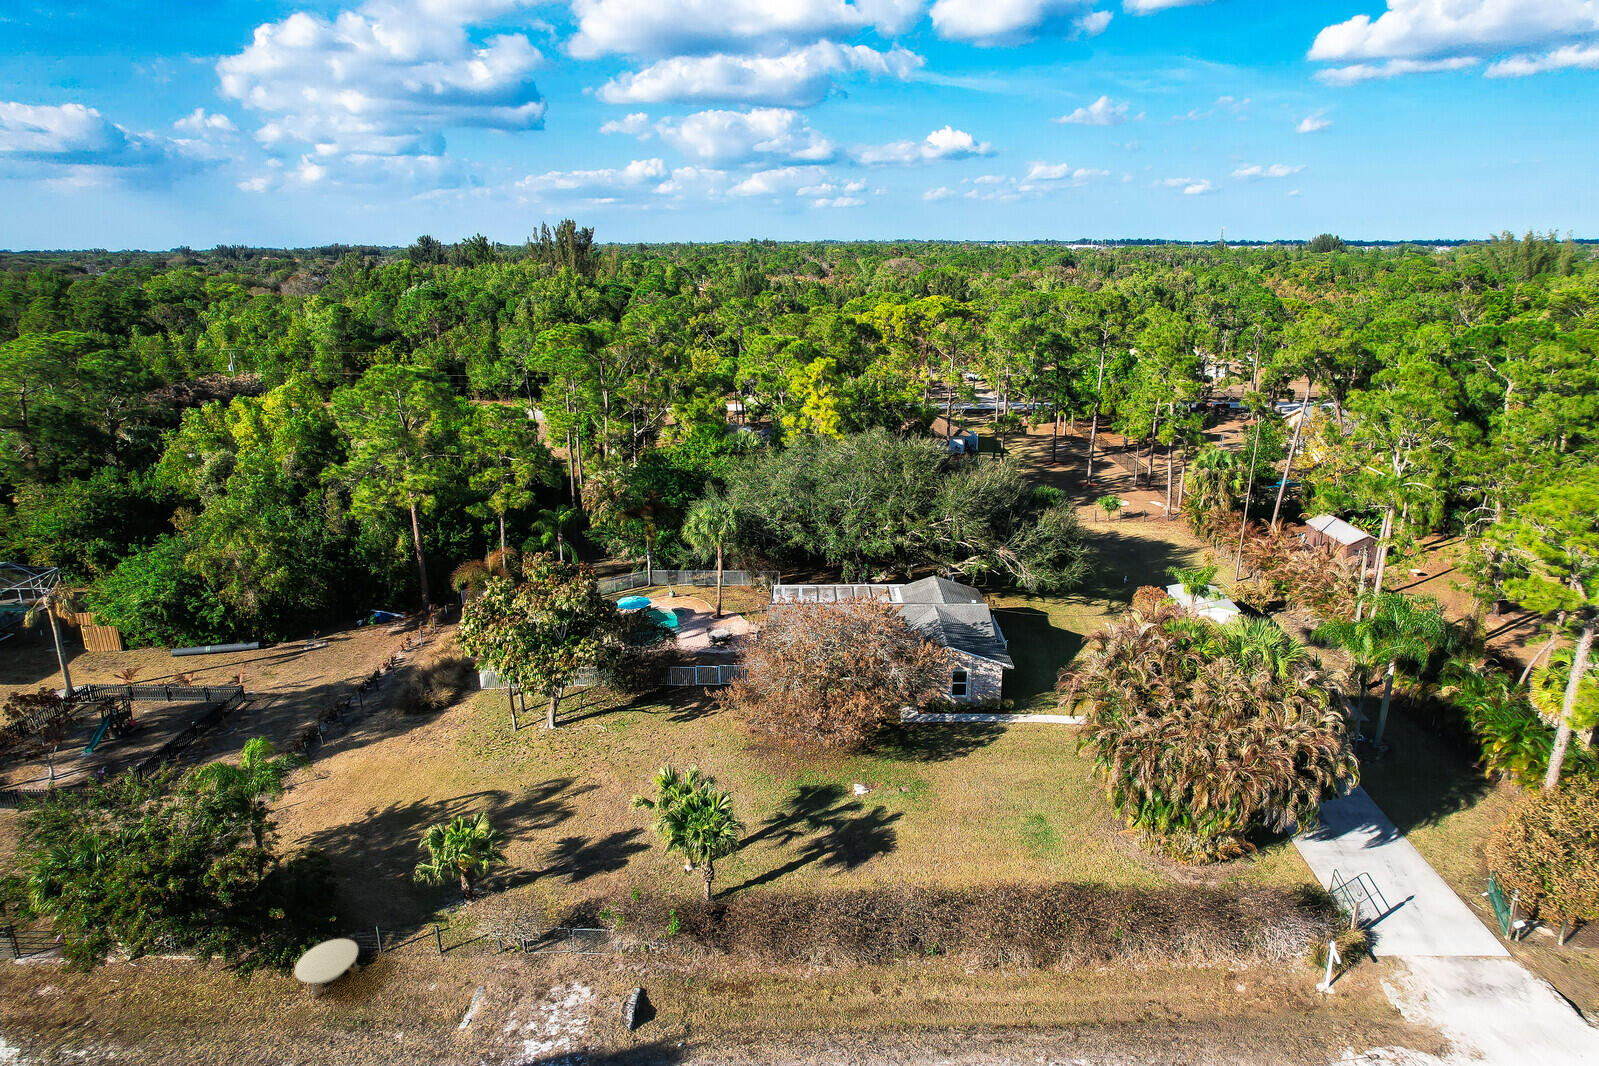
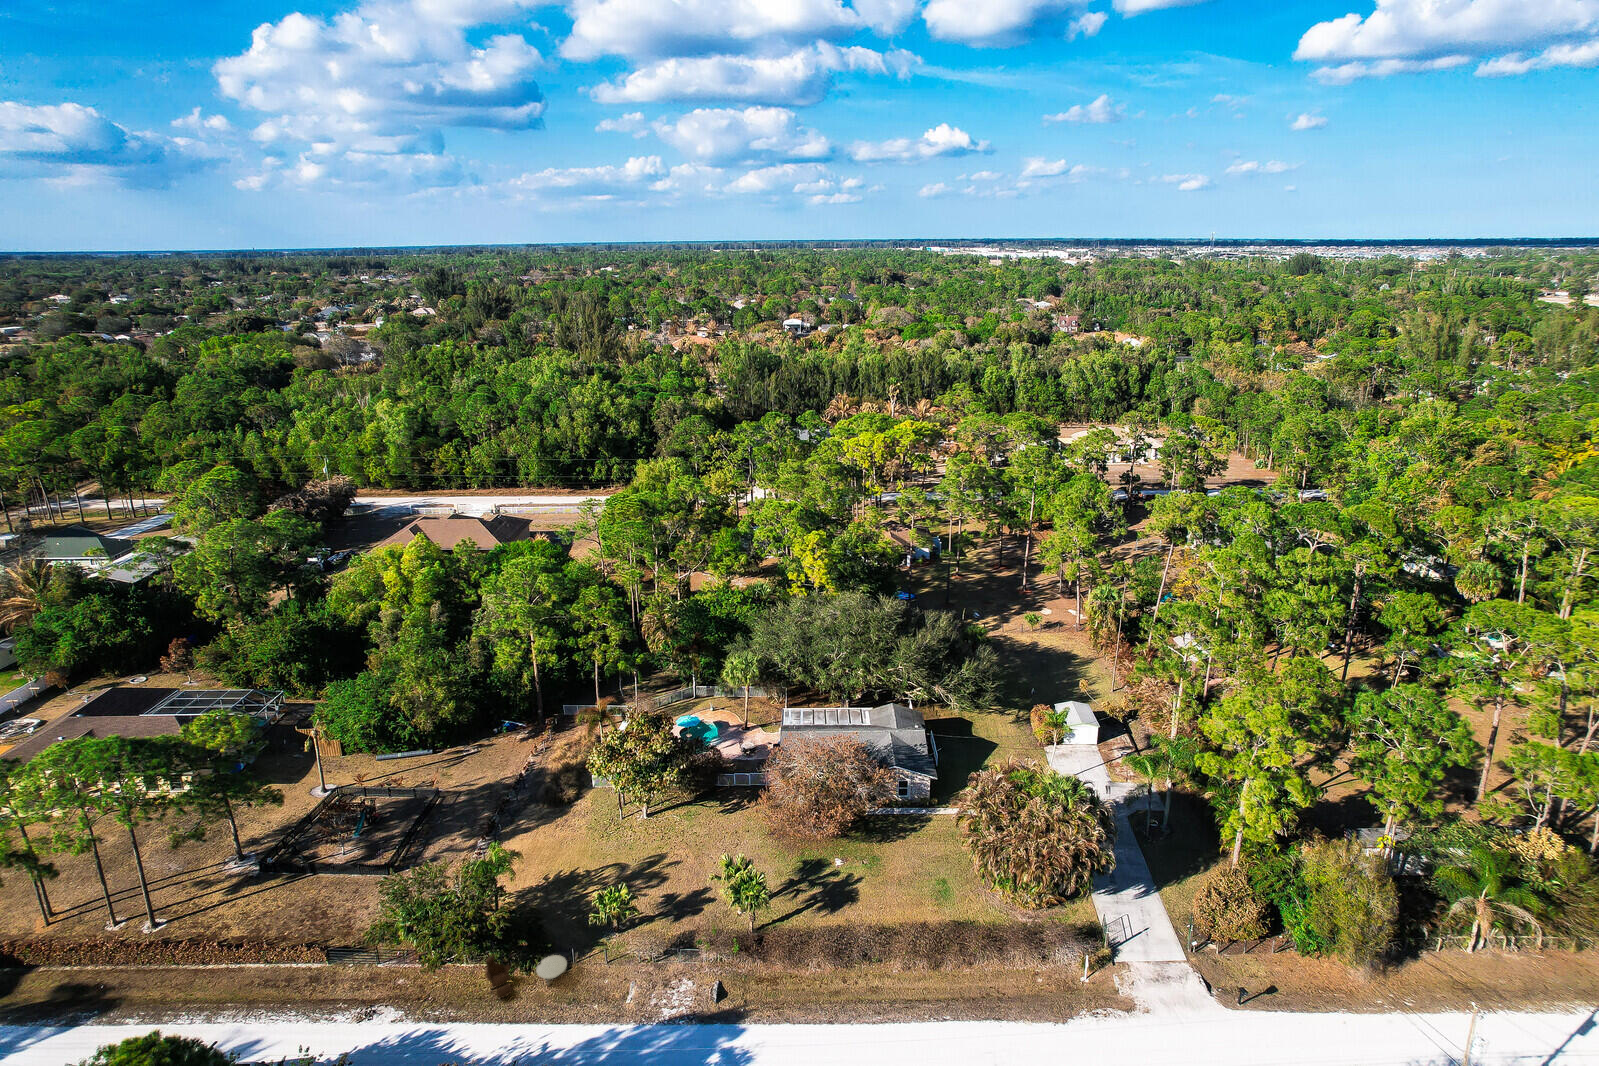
lounge chair: none [193,933,247,1024] -> present [486,954,512,998]

